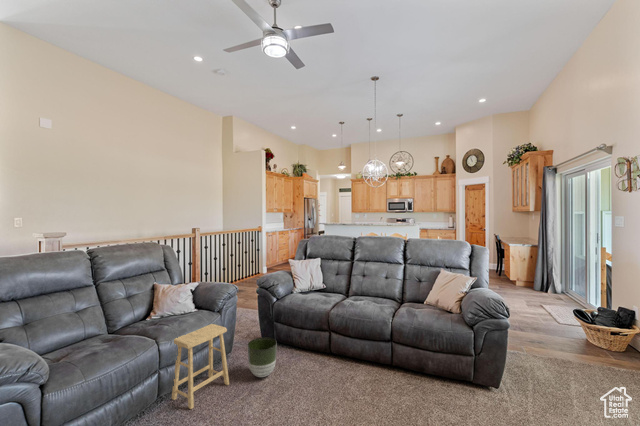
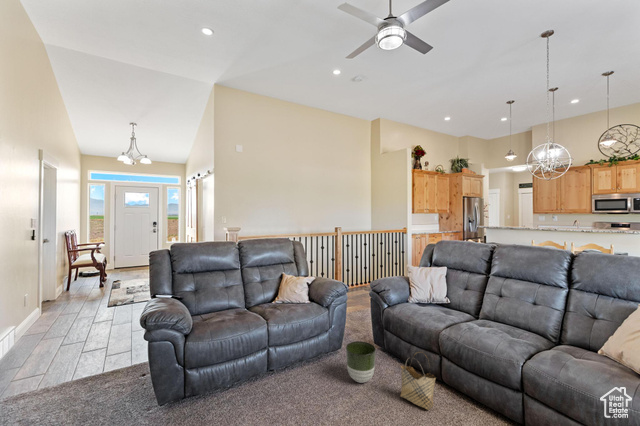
footstool: present [172,324,229,409] -> none [279,317,328,390]
woven basket: none [302,332,333,379] -> present [401,352,436,410]

